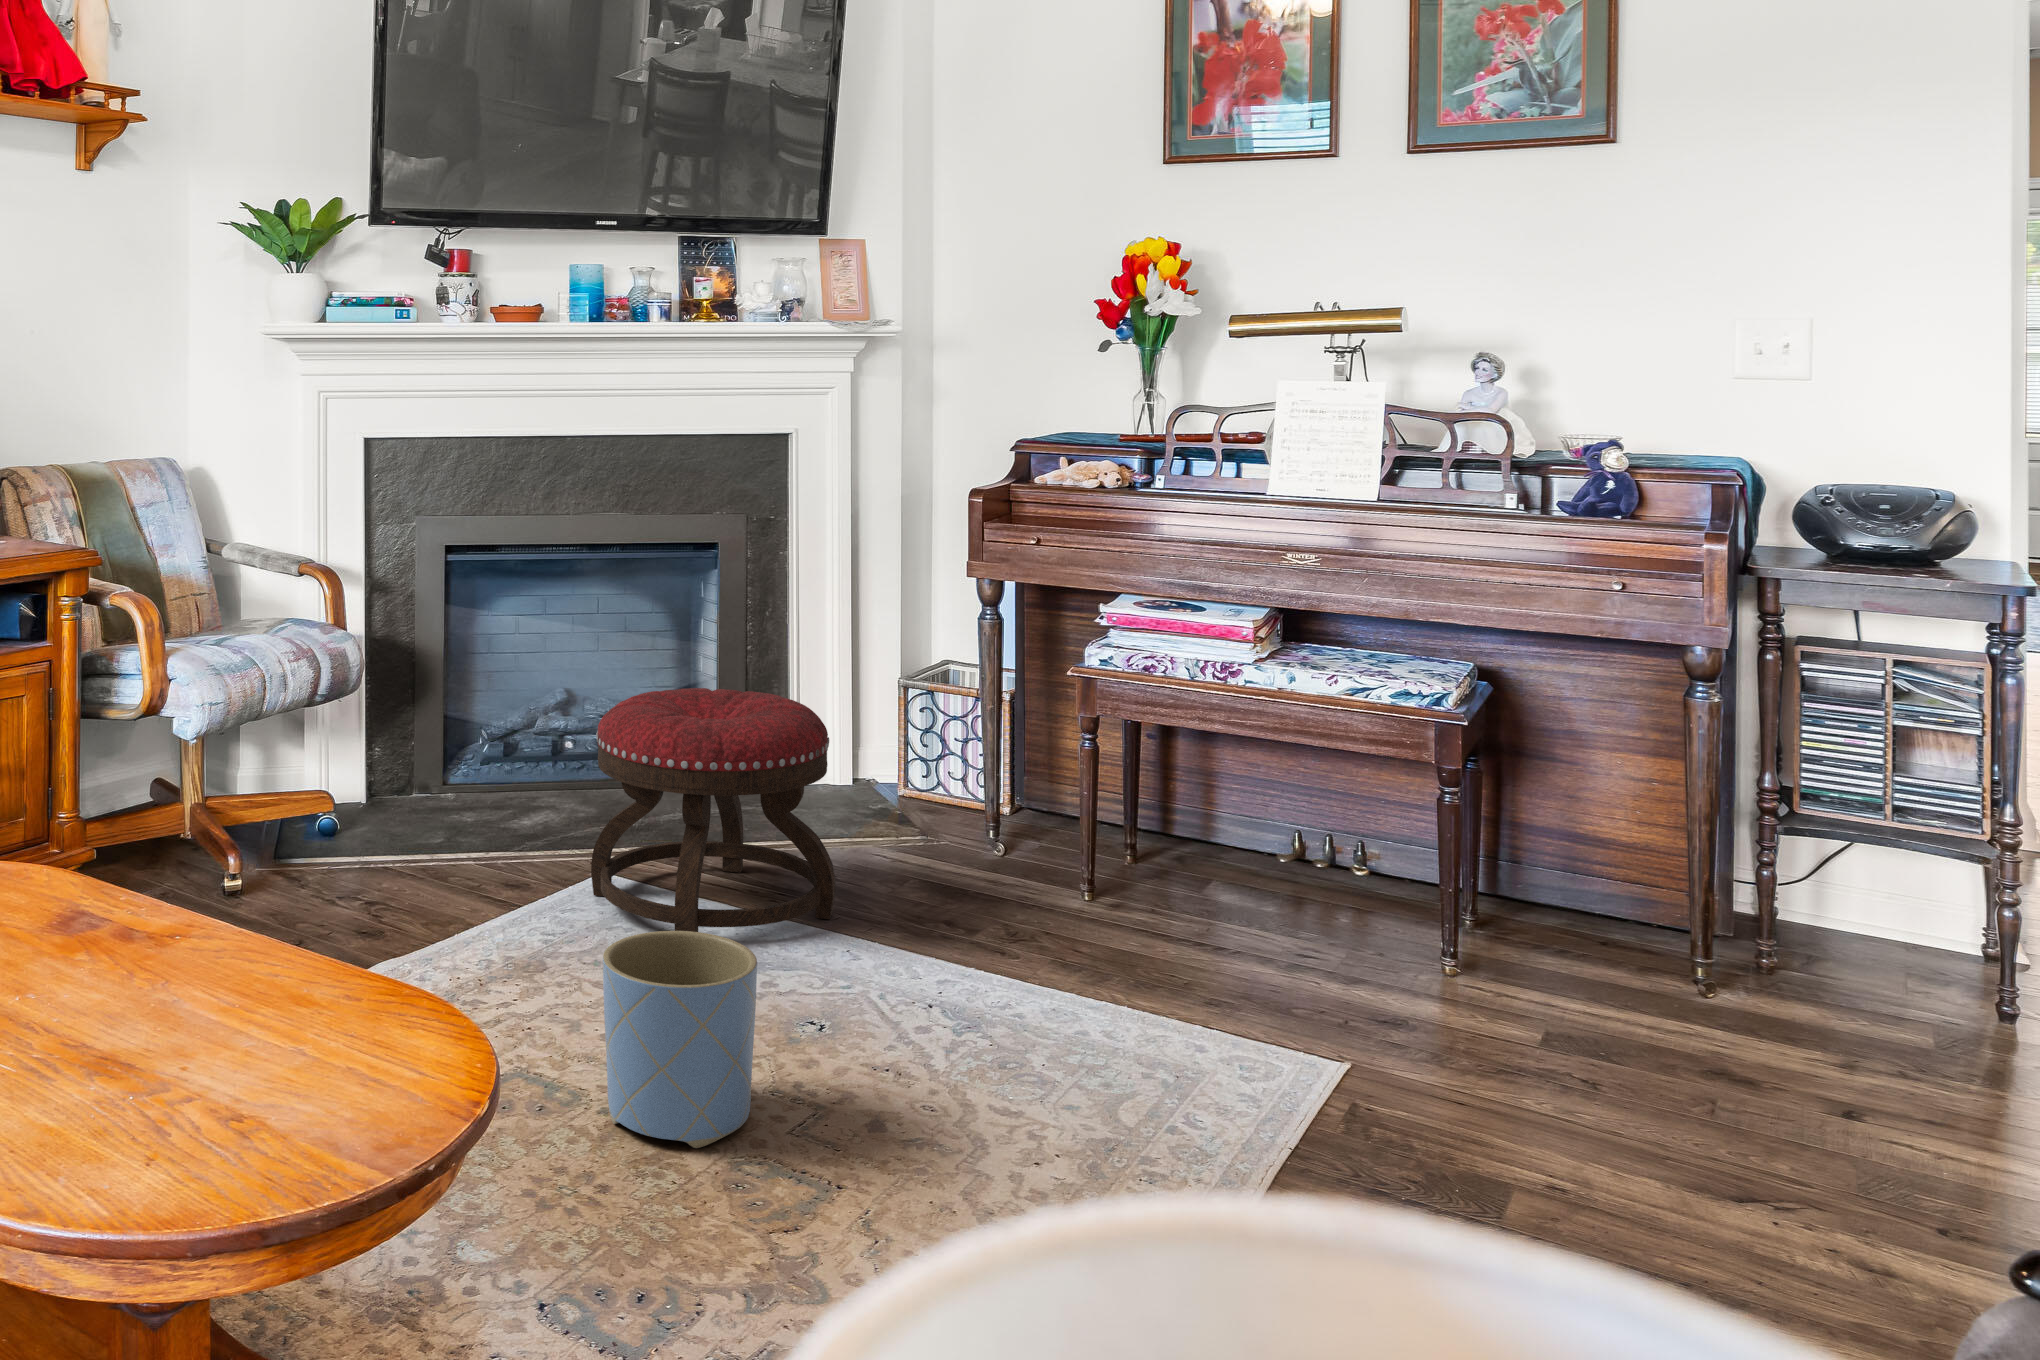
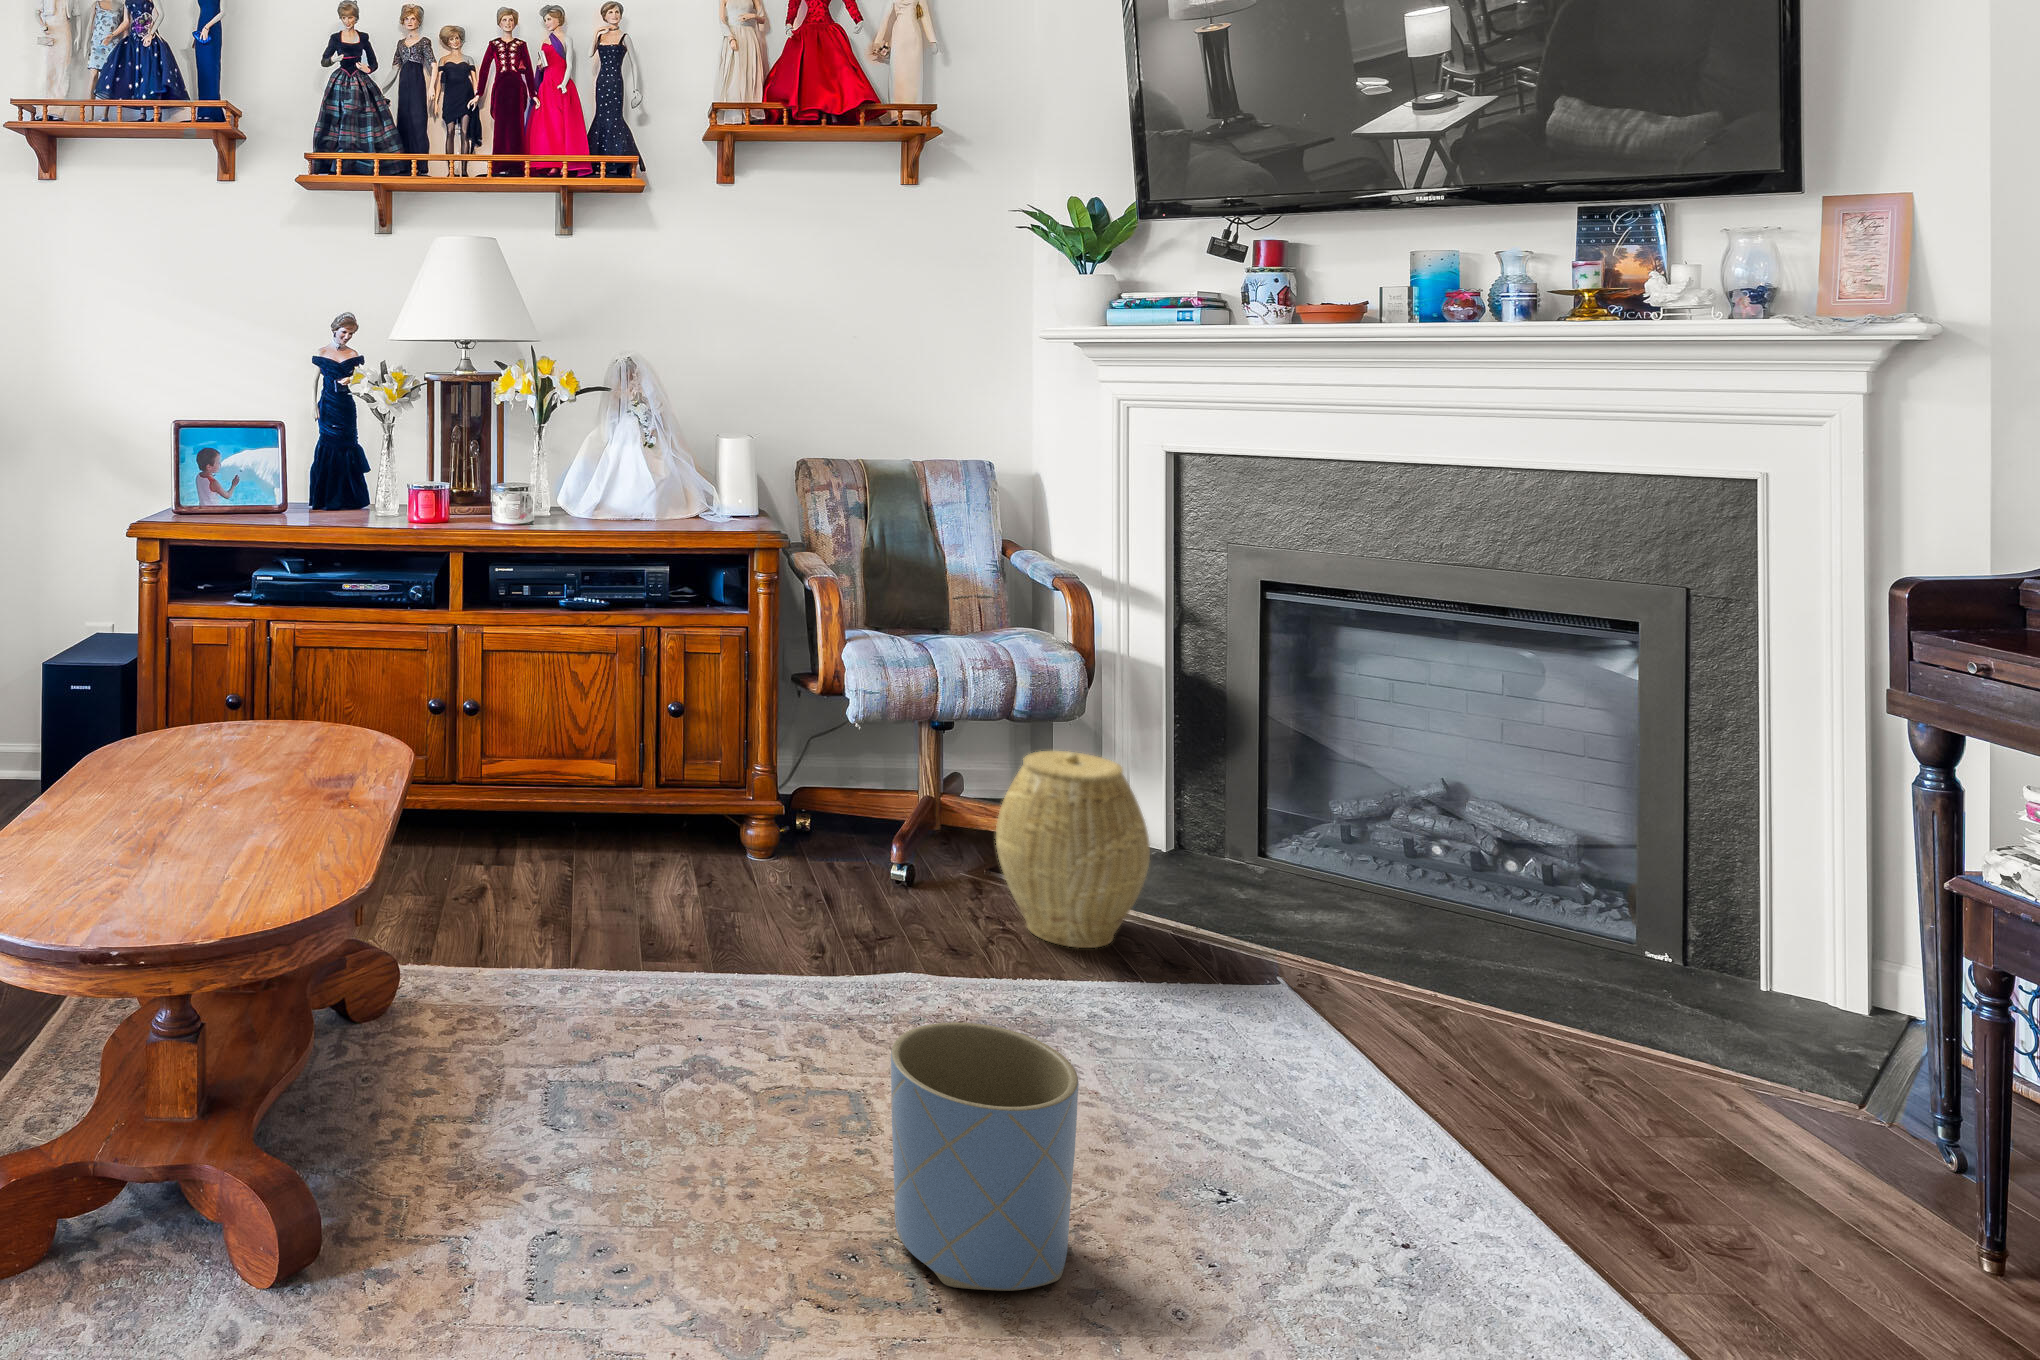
ottoman: present [591,688,835,932] -> none [1222,779,1565,1144]
woven basket: none [357,722,492,901] -> present [996,751,1150,948]

